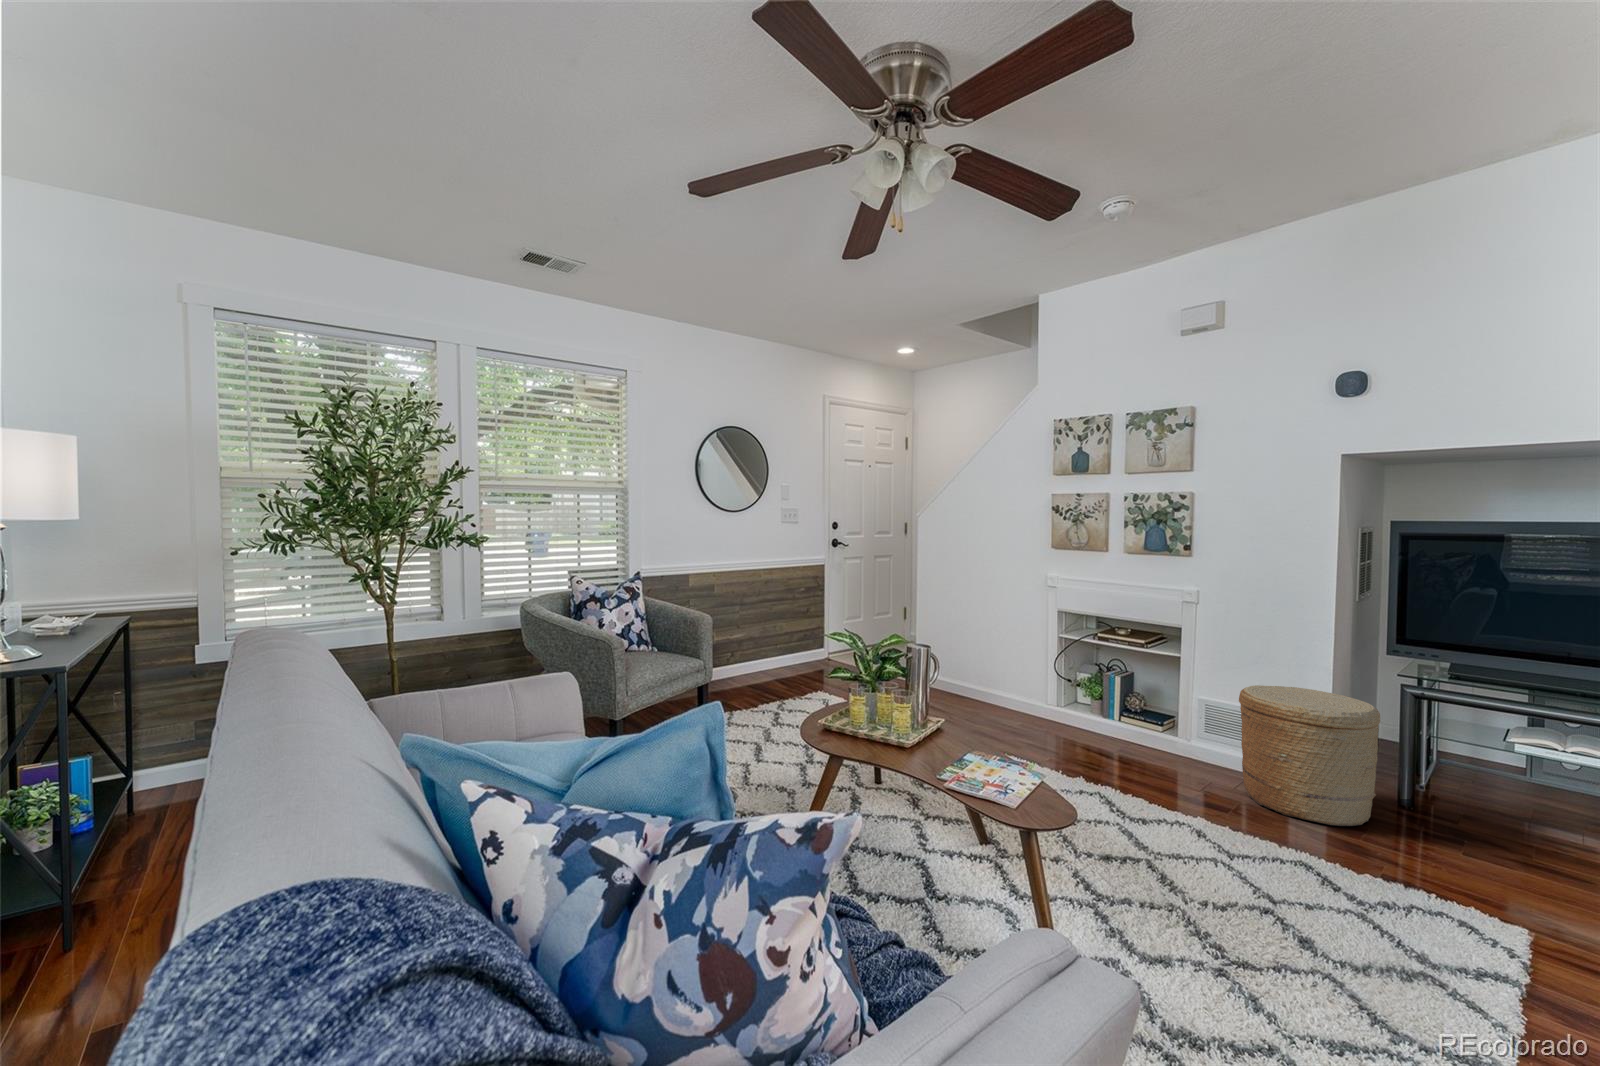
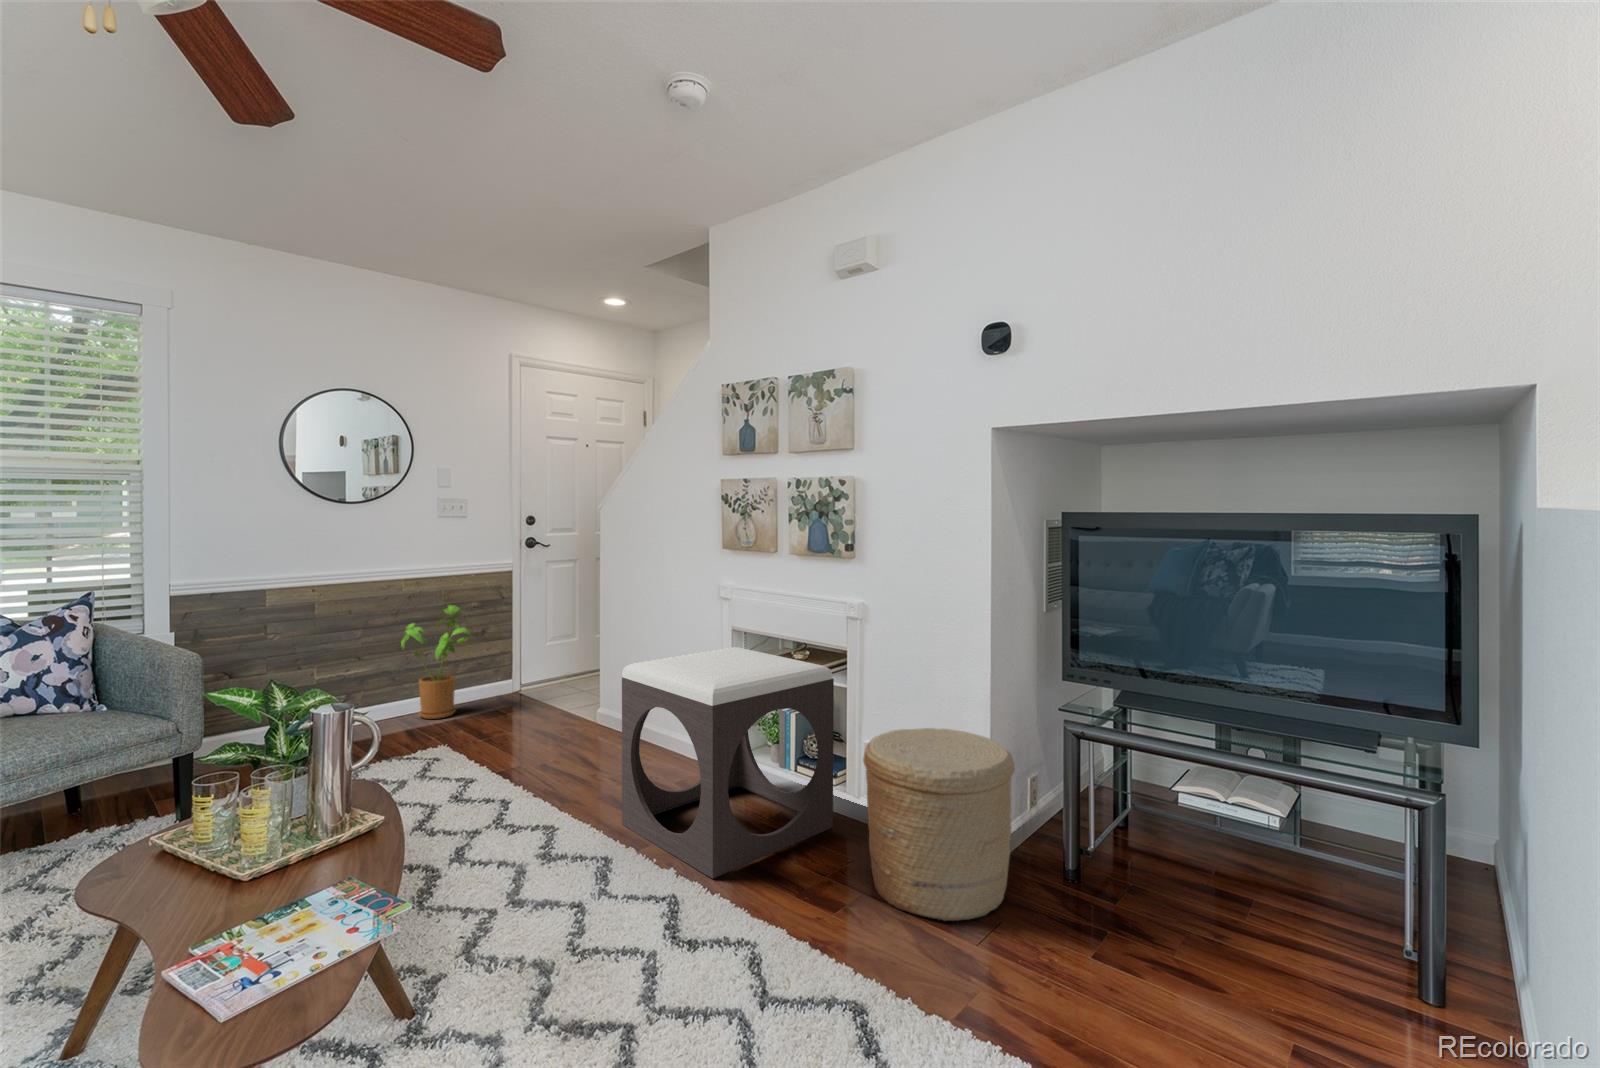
house plant: none [763,587,816,673] -> present [401,605,472,719]
footstool: none [1010,622,1183,786] -> present [622,647,834,879]

